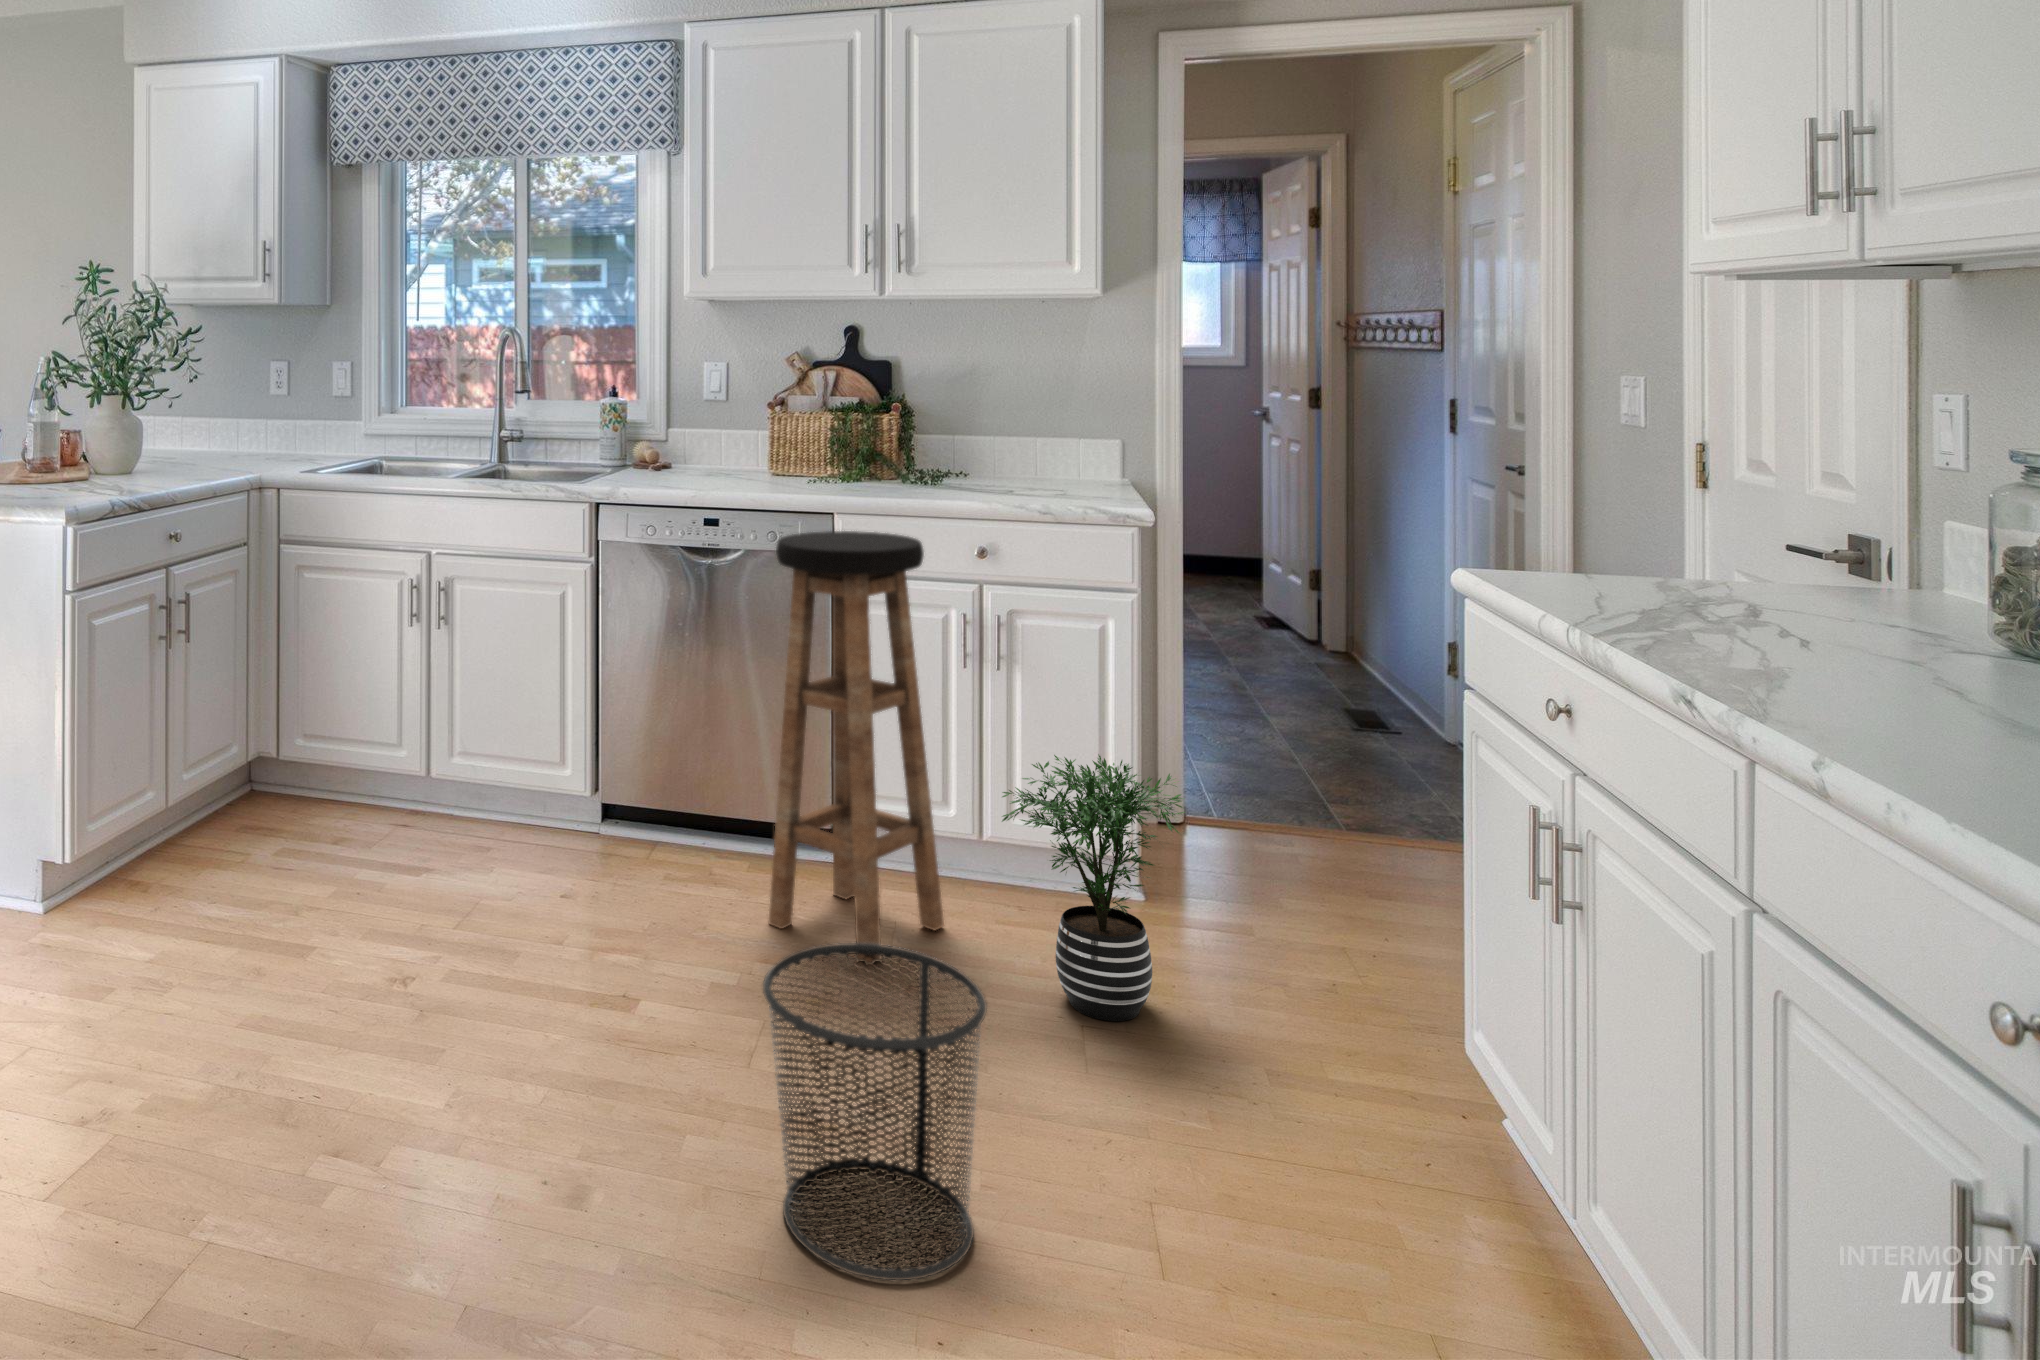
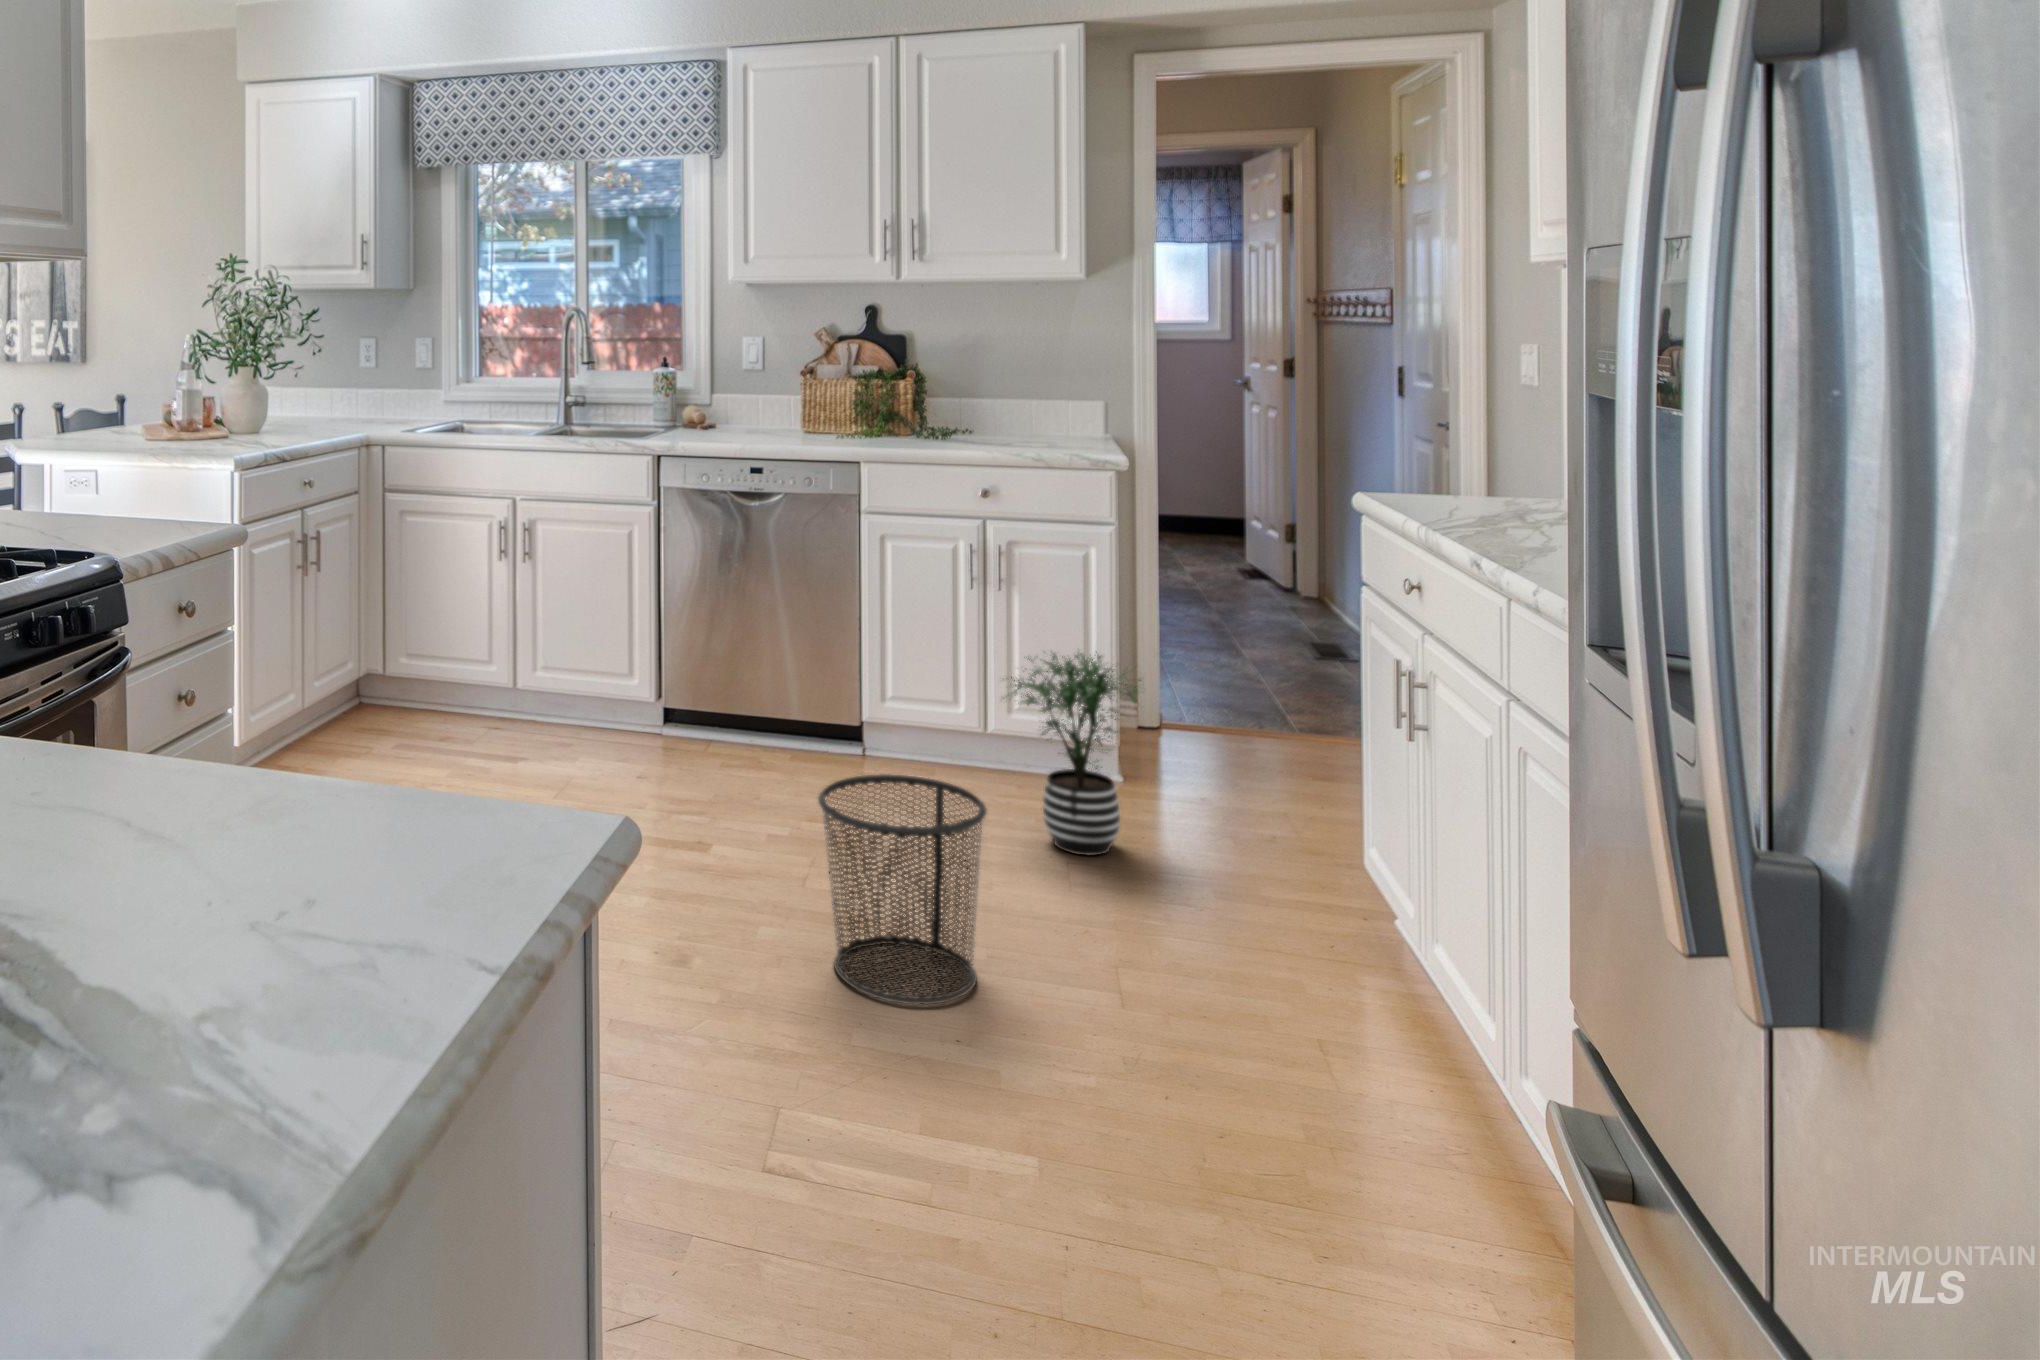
bar stool: present [768,531,944,962] -> none [809,475,953,819]

